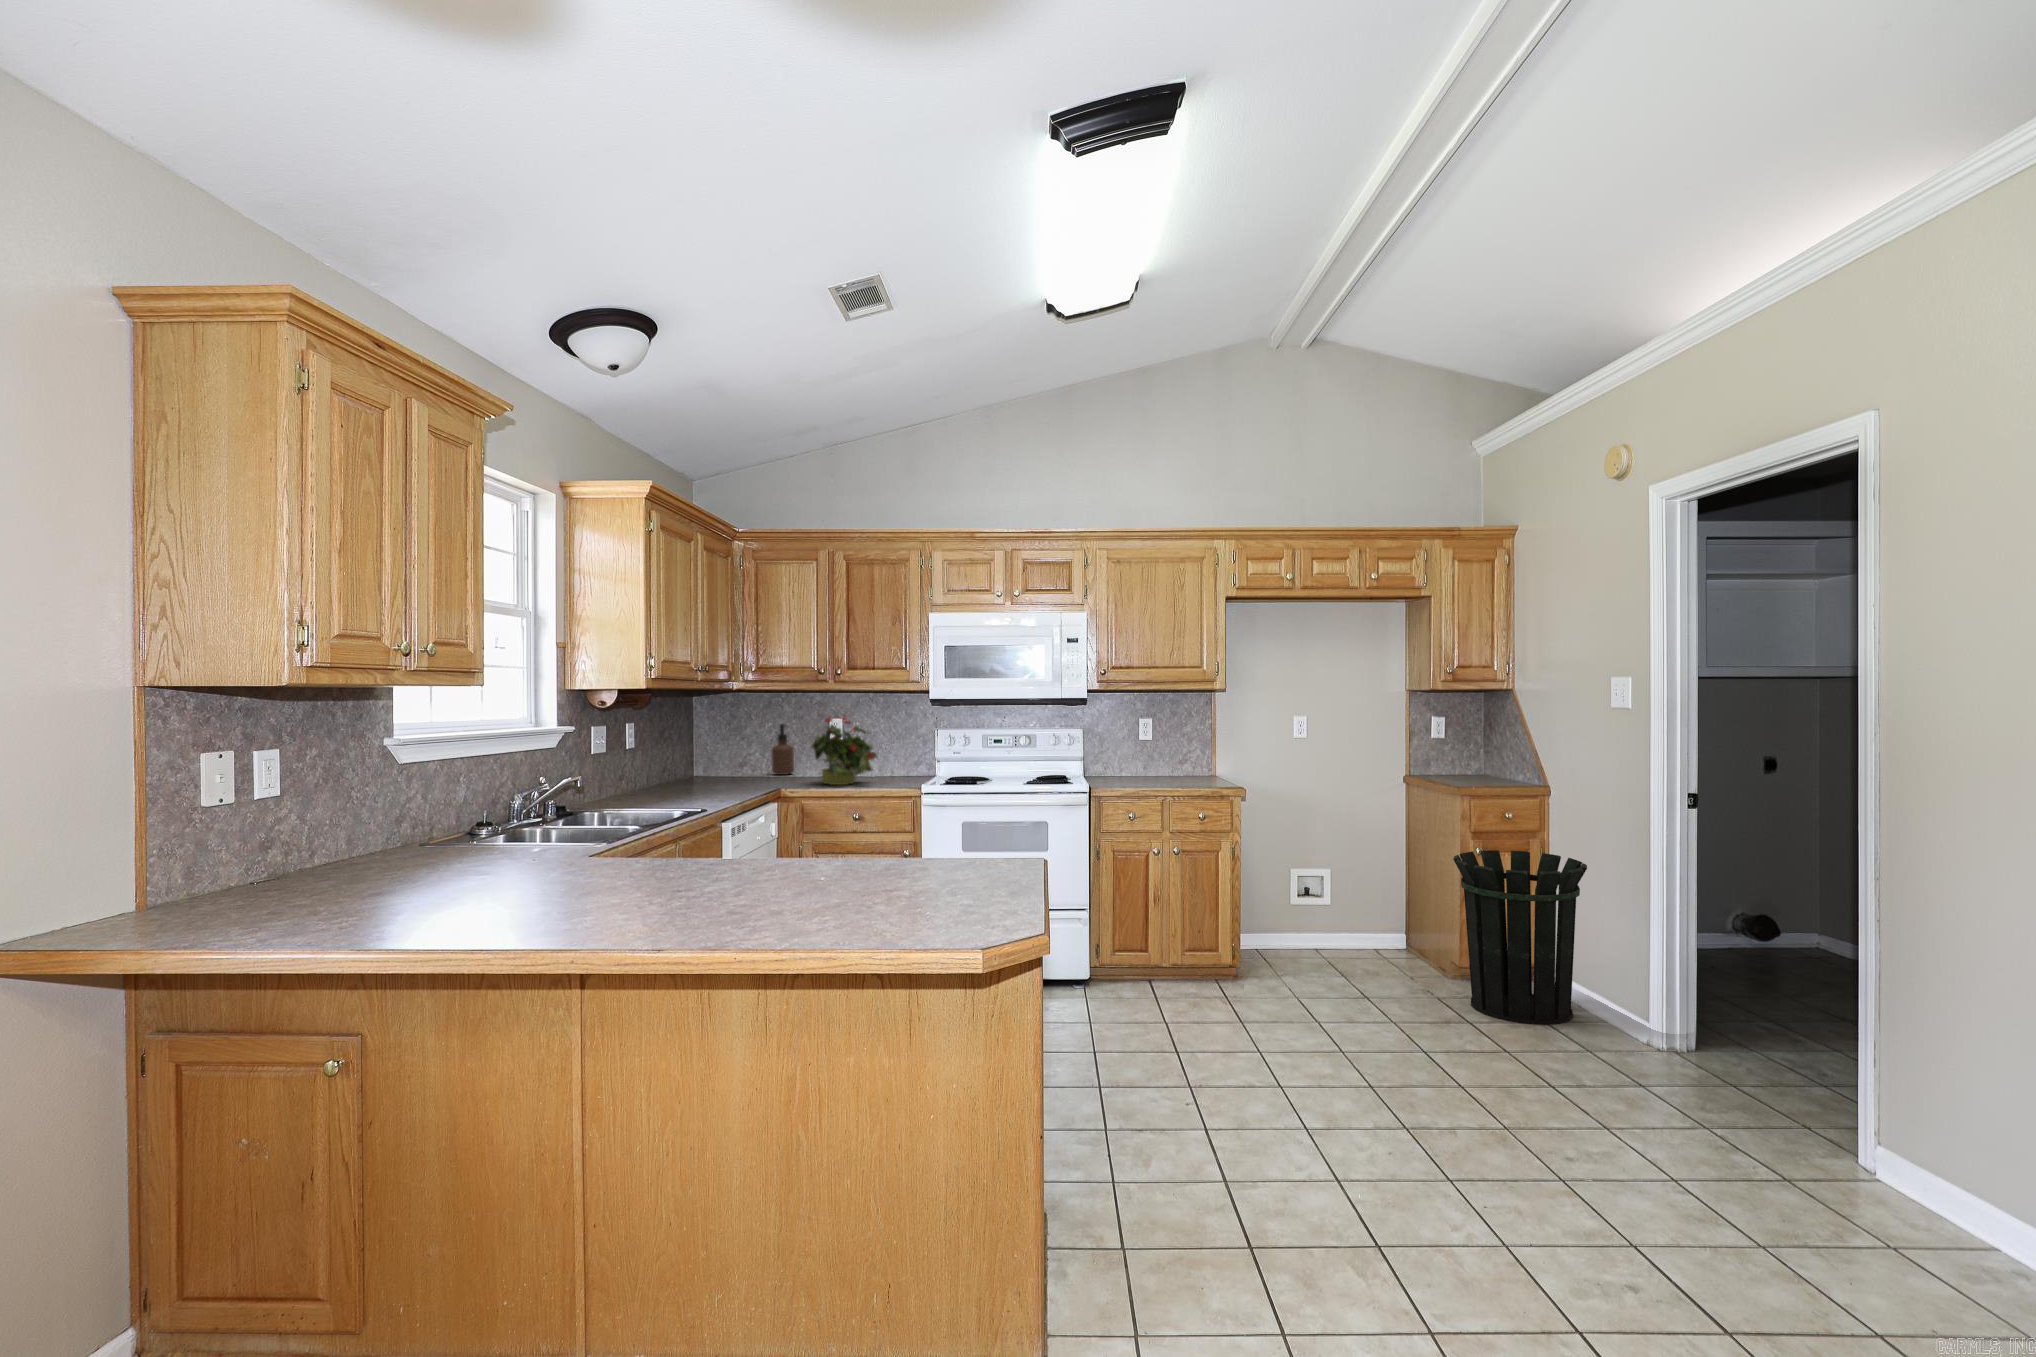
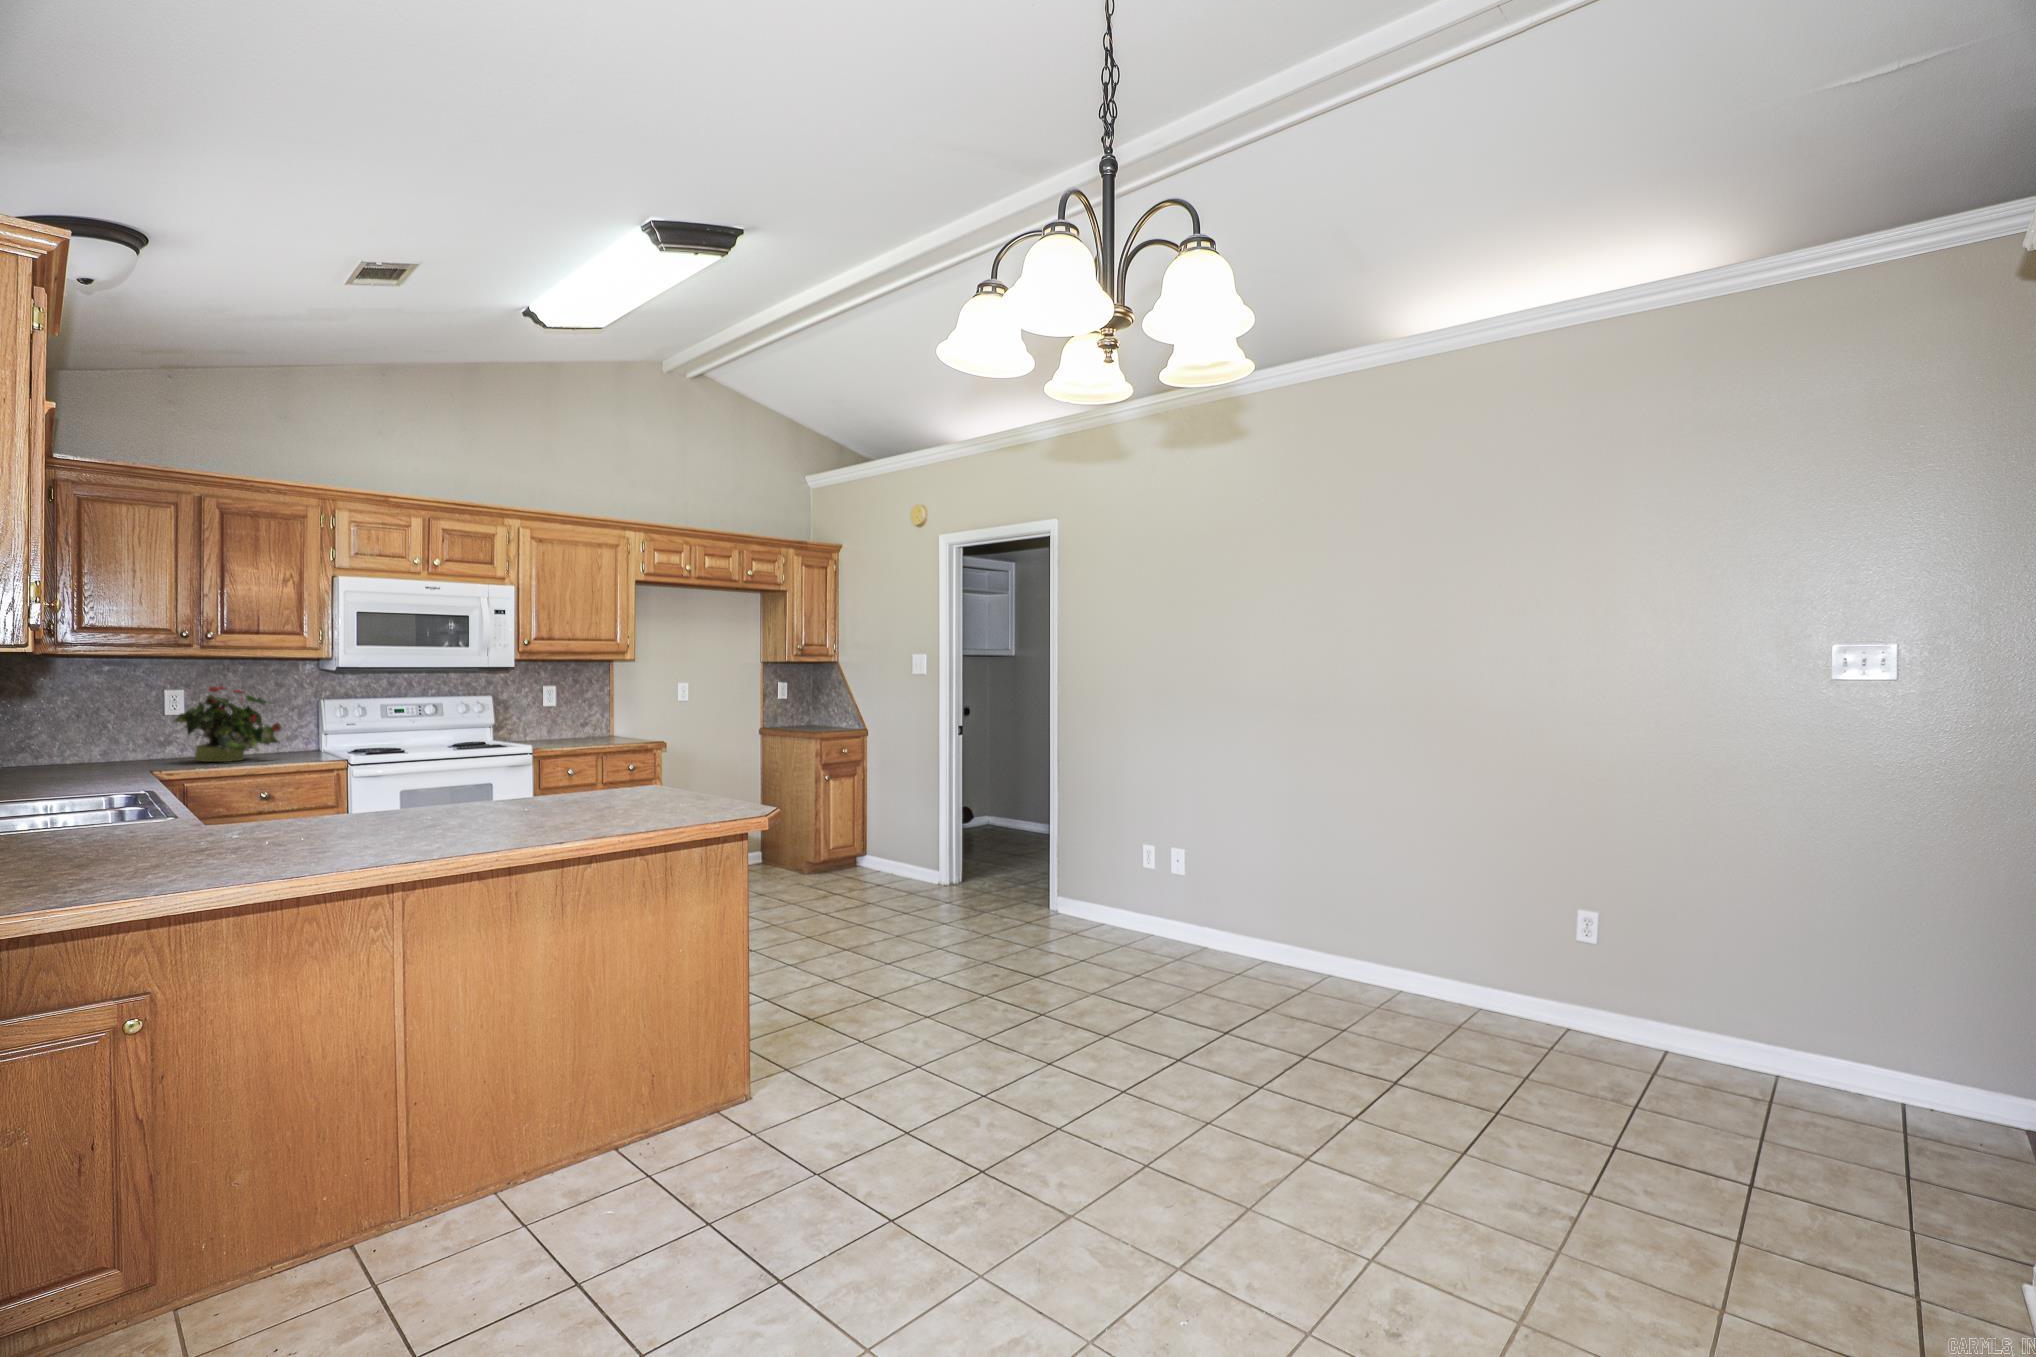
soap dispenser: present [771,724,794,775] -> none [68,698,106,760]
waste bin: present [1453,850,1587,1025] -> none [817,773,901,888]

